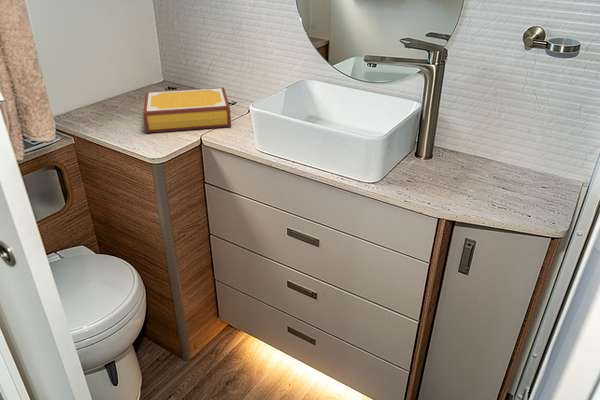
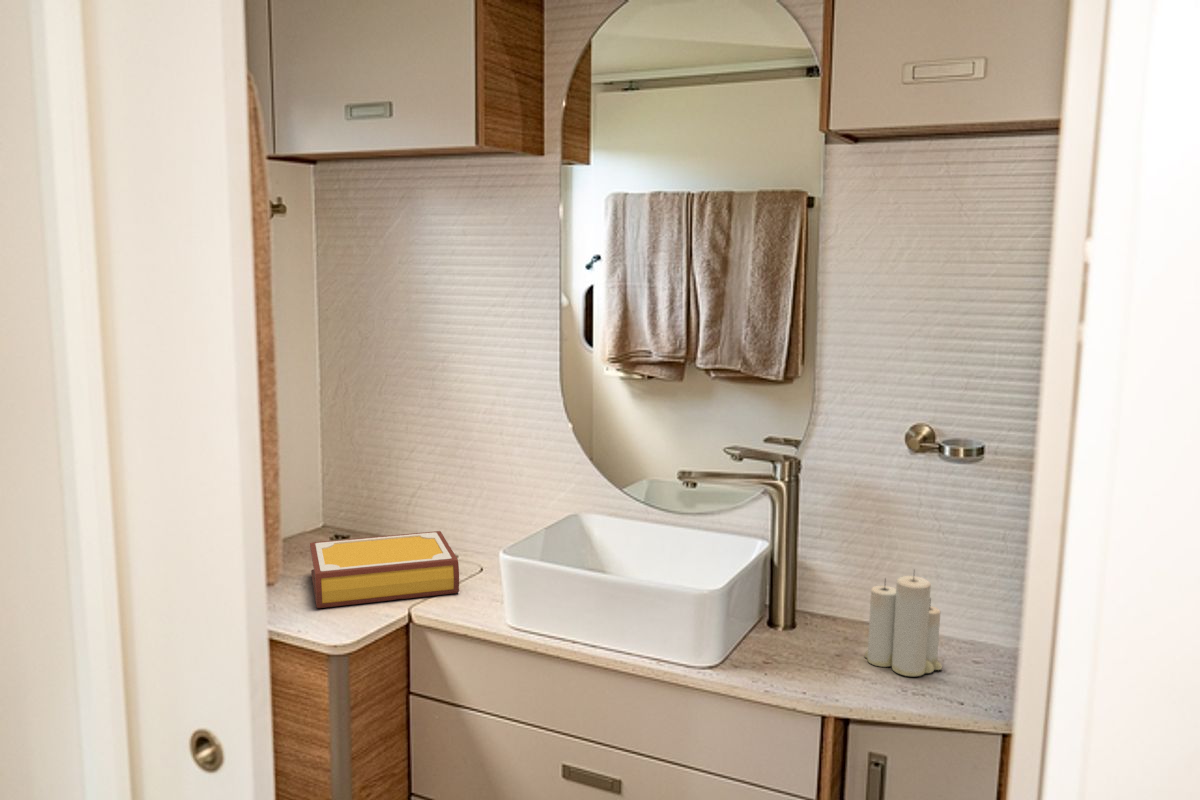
candle: none [472,129,527,195] -> present [865,576,942,676]

